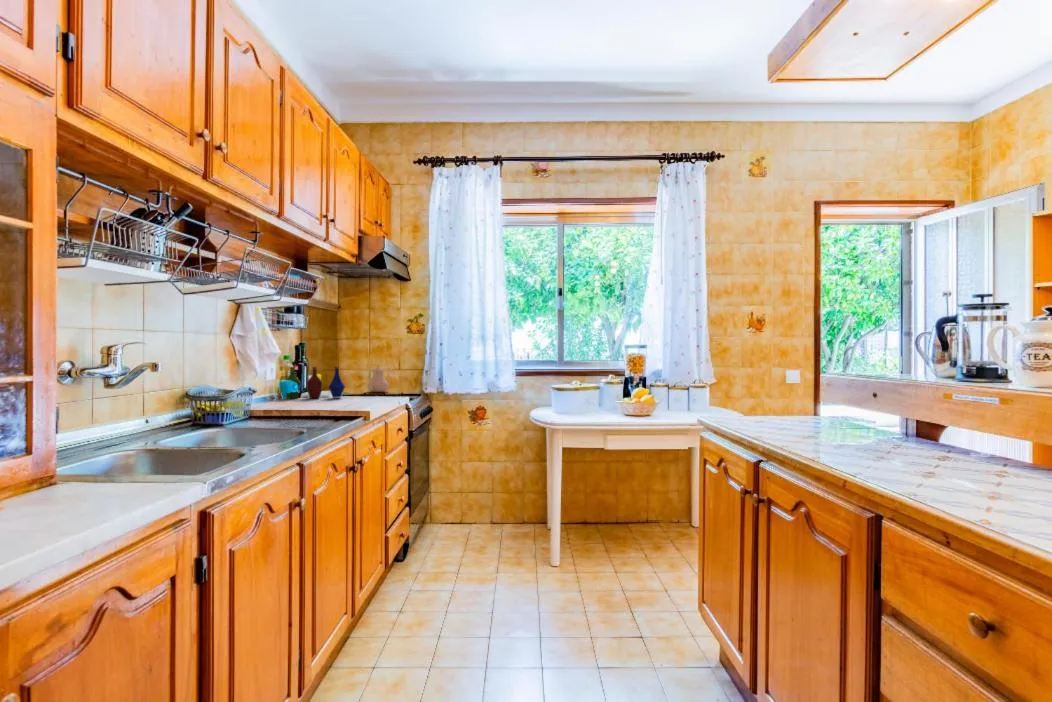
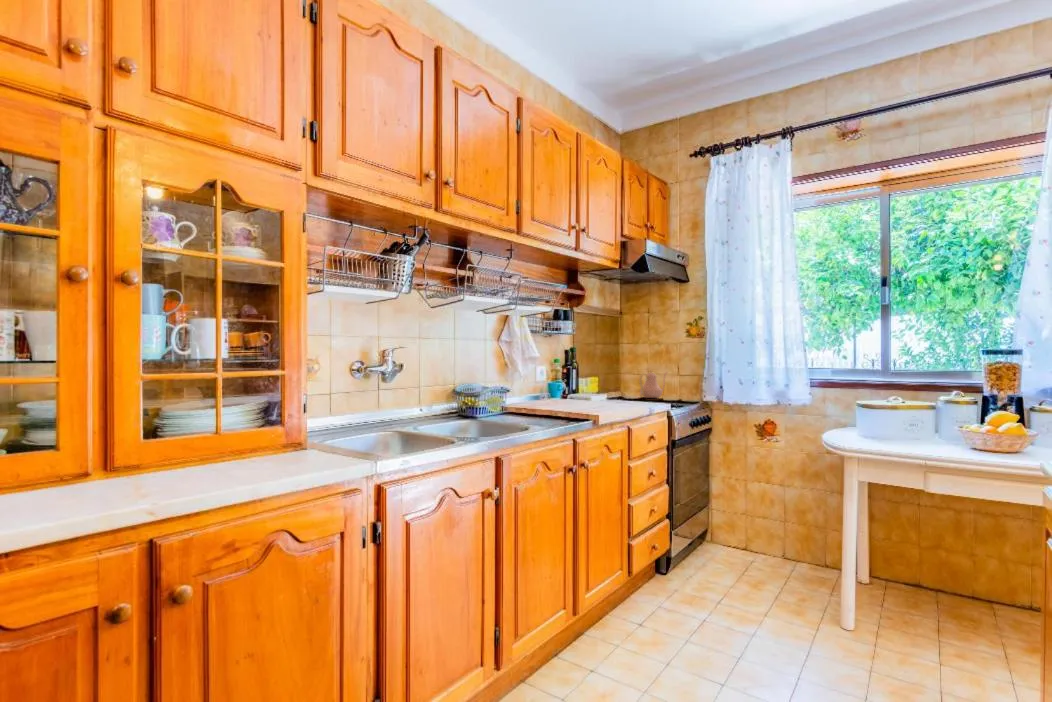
bottle: present [286,367,345,399] -> none [555,370,609,401]

